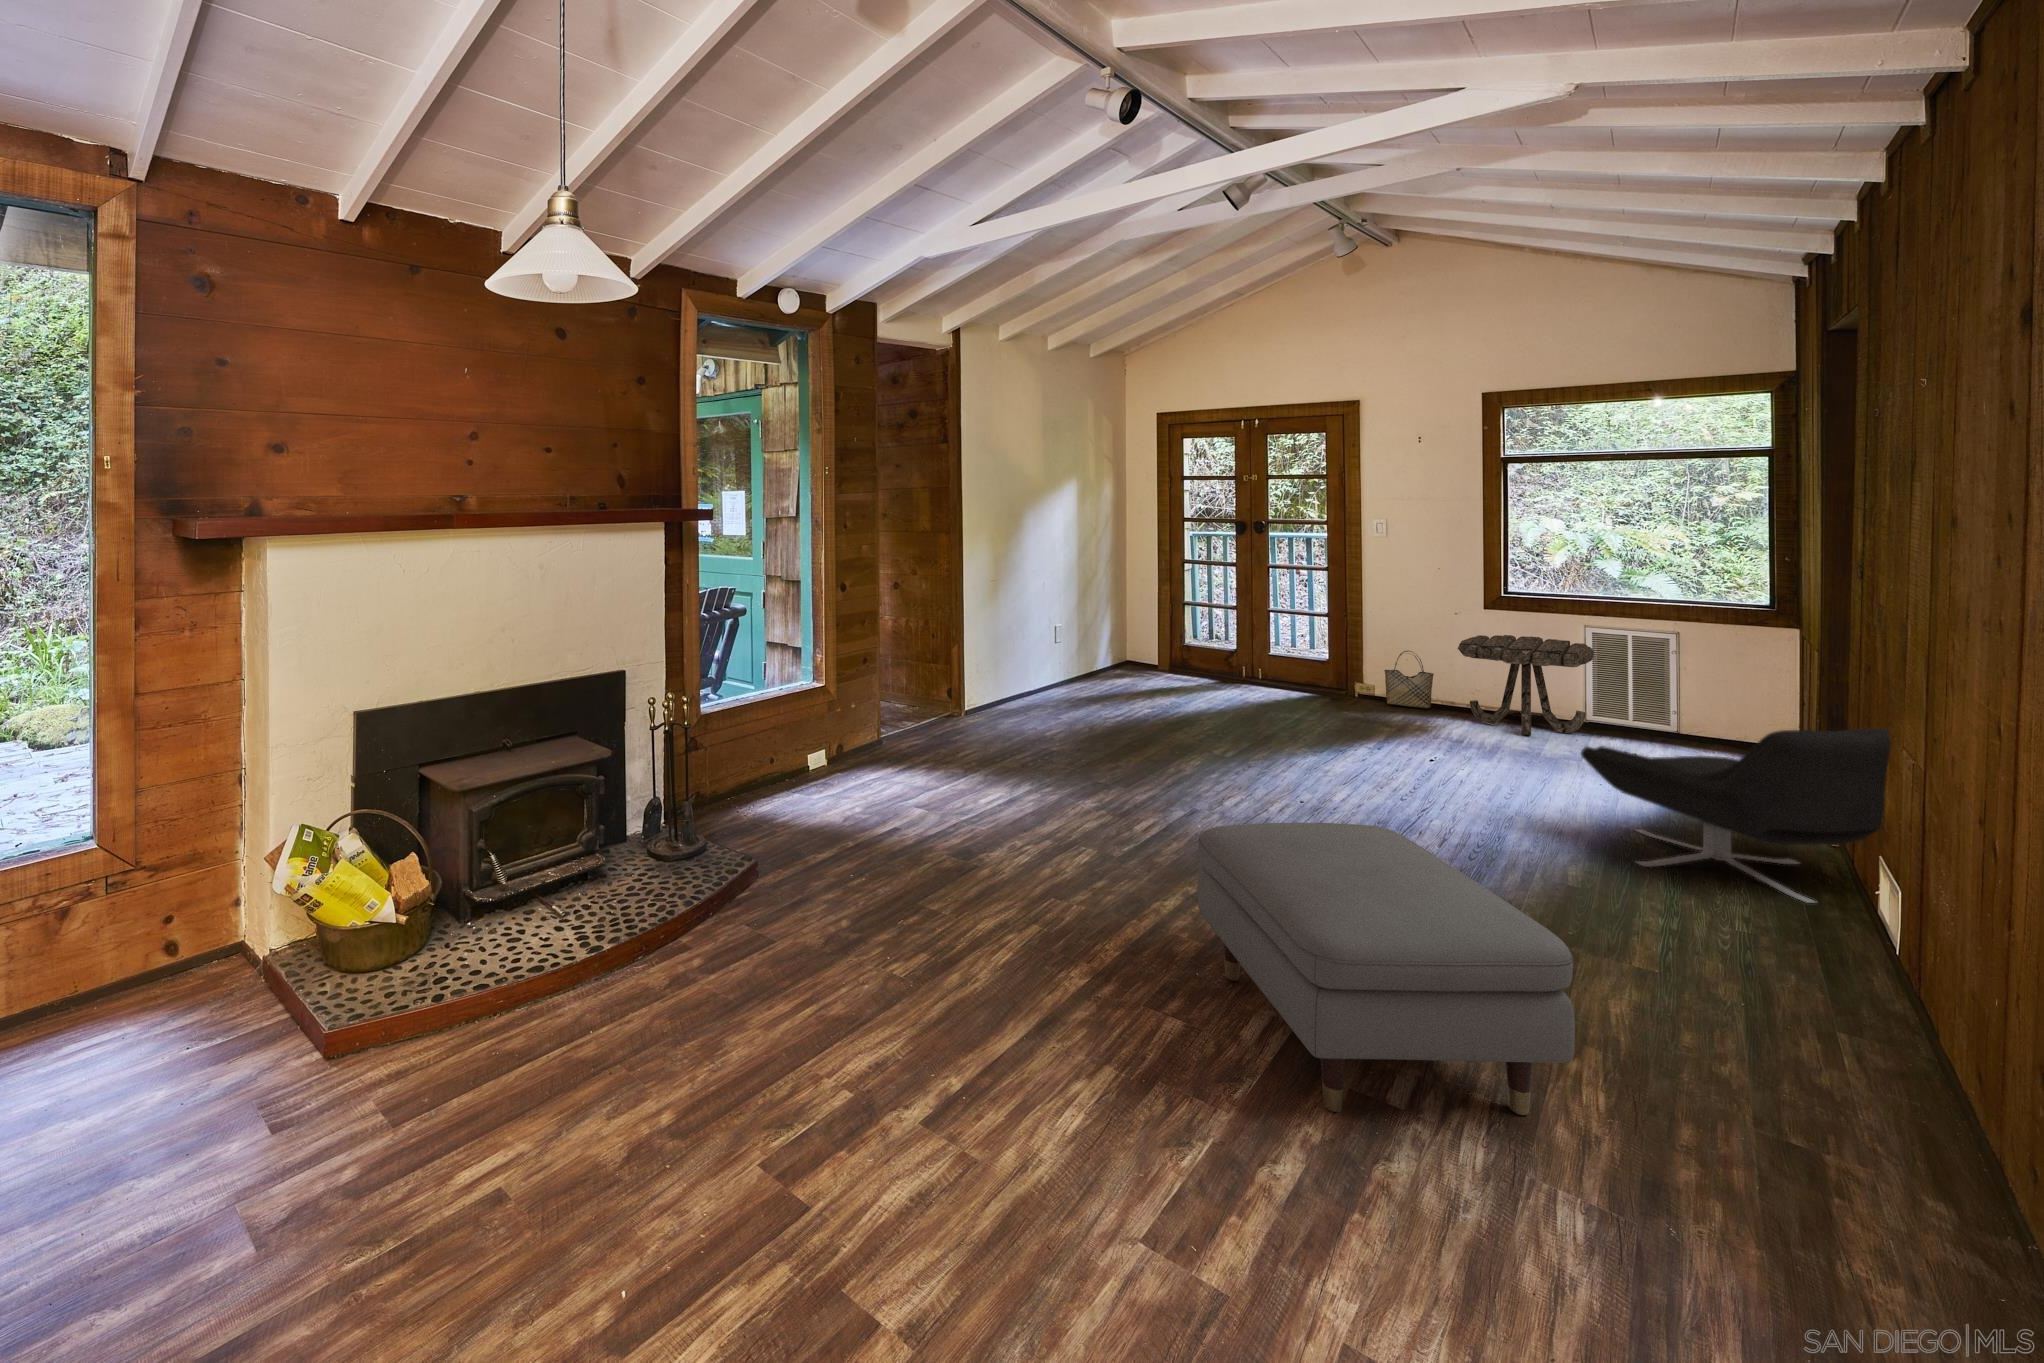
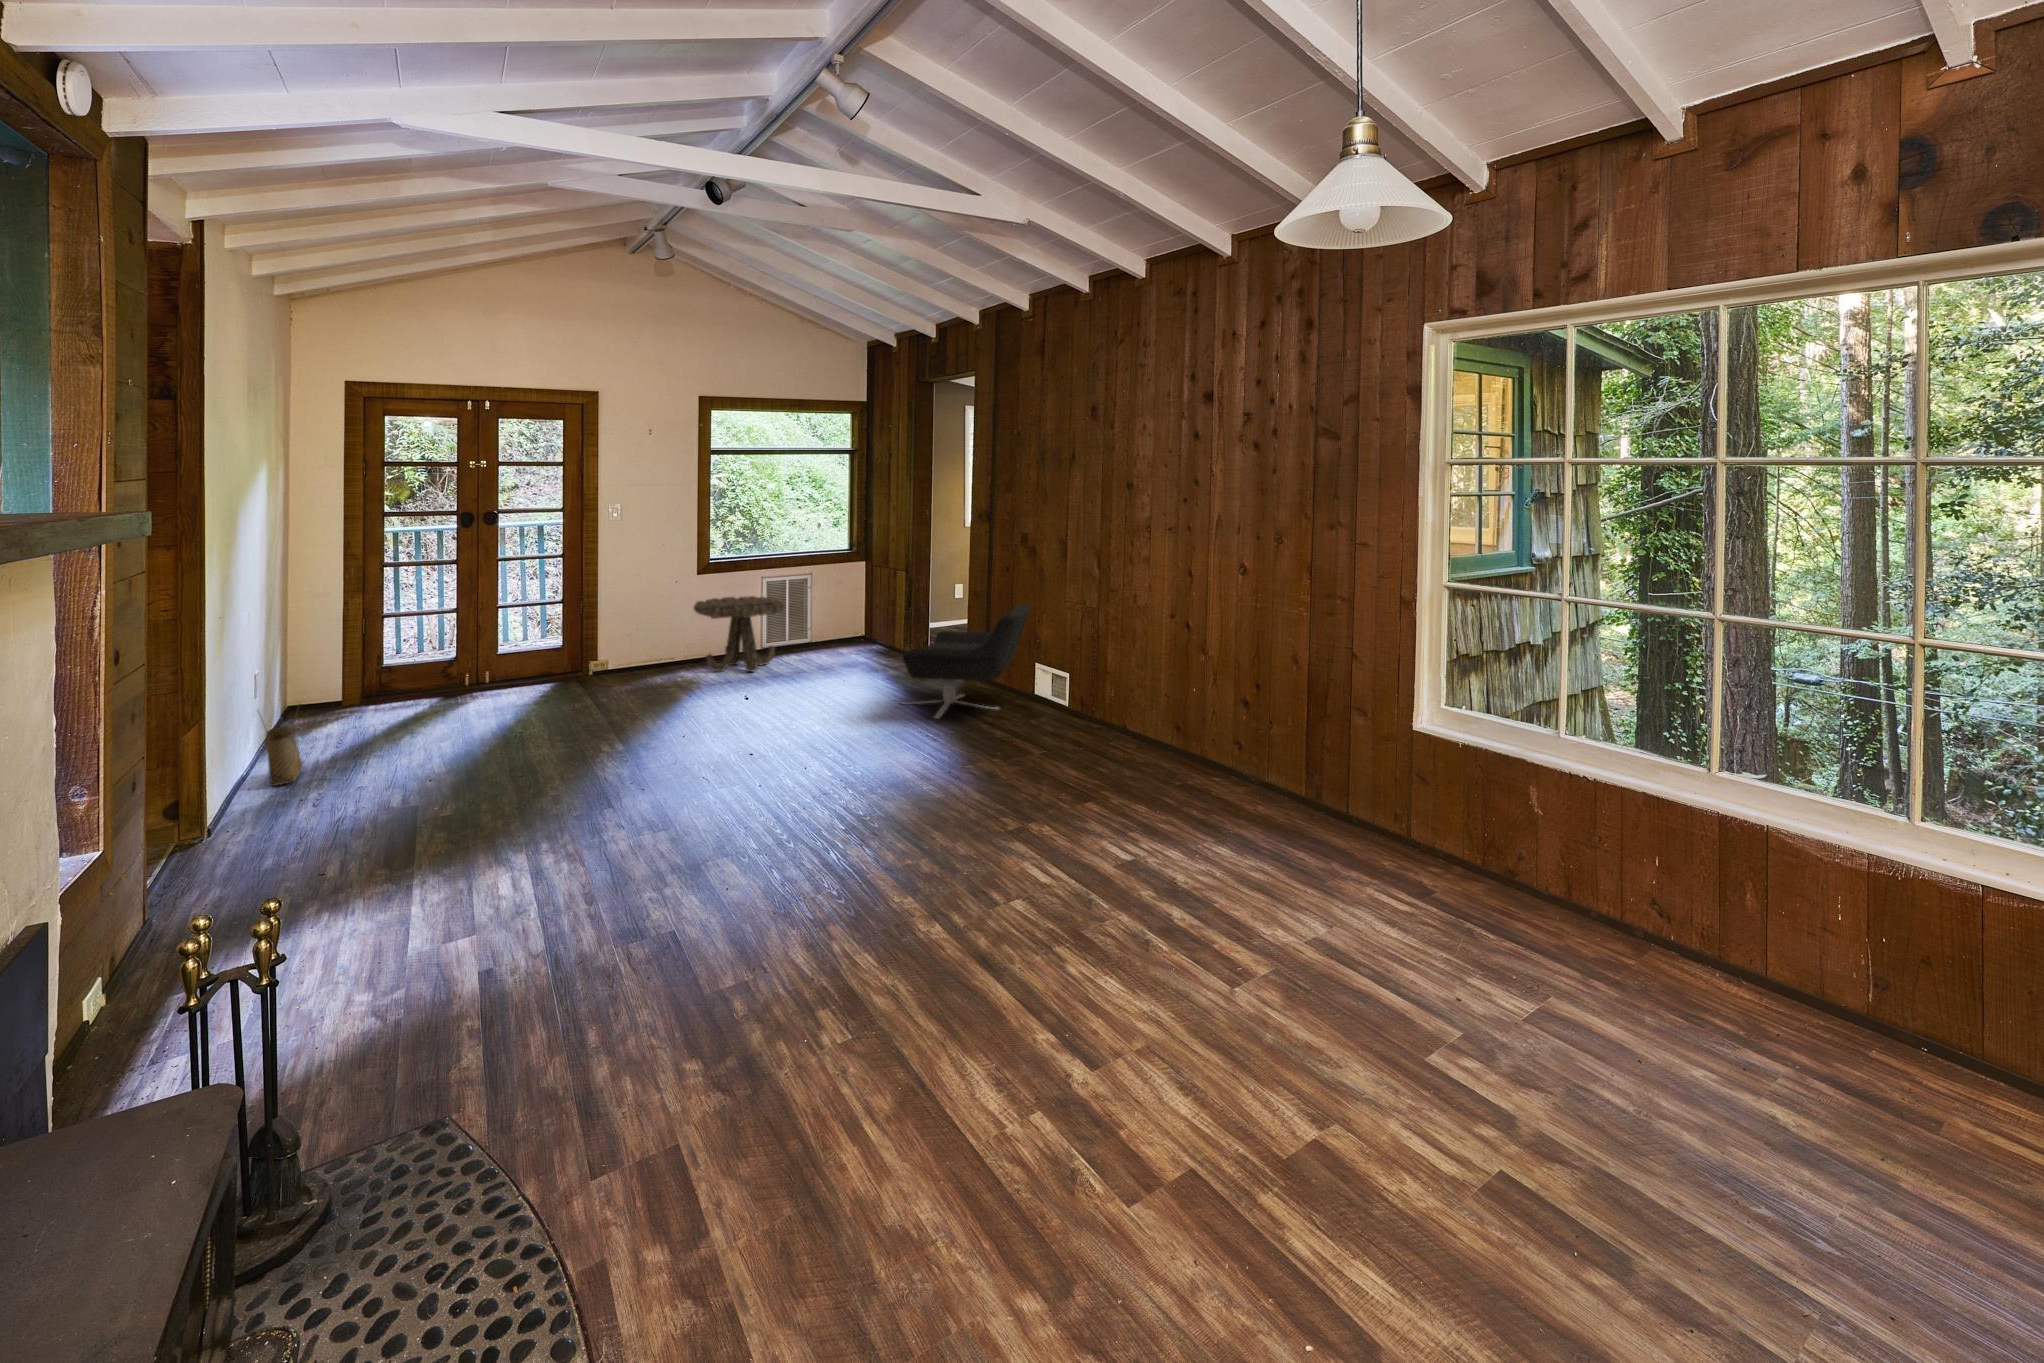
woven basket: present [1384,651,1434,708] -> present [265,712,302,786]
ottoman: present [1197,823,1575,1115] -> none [945,713,1162,884]

